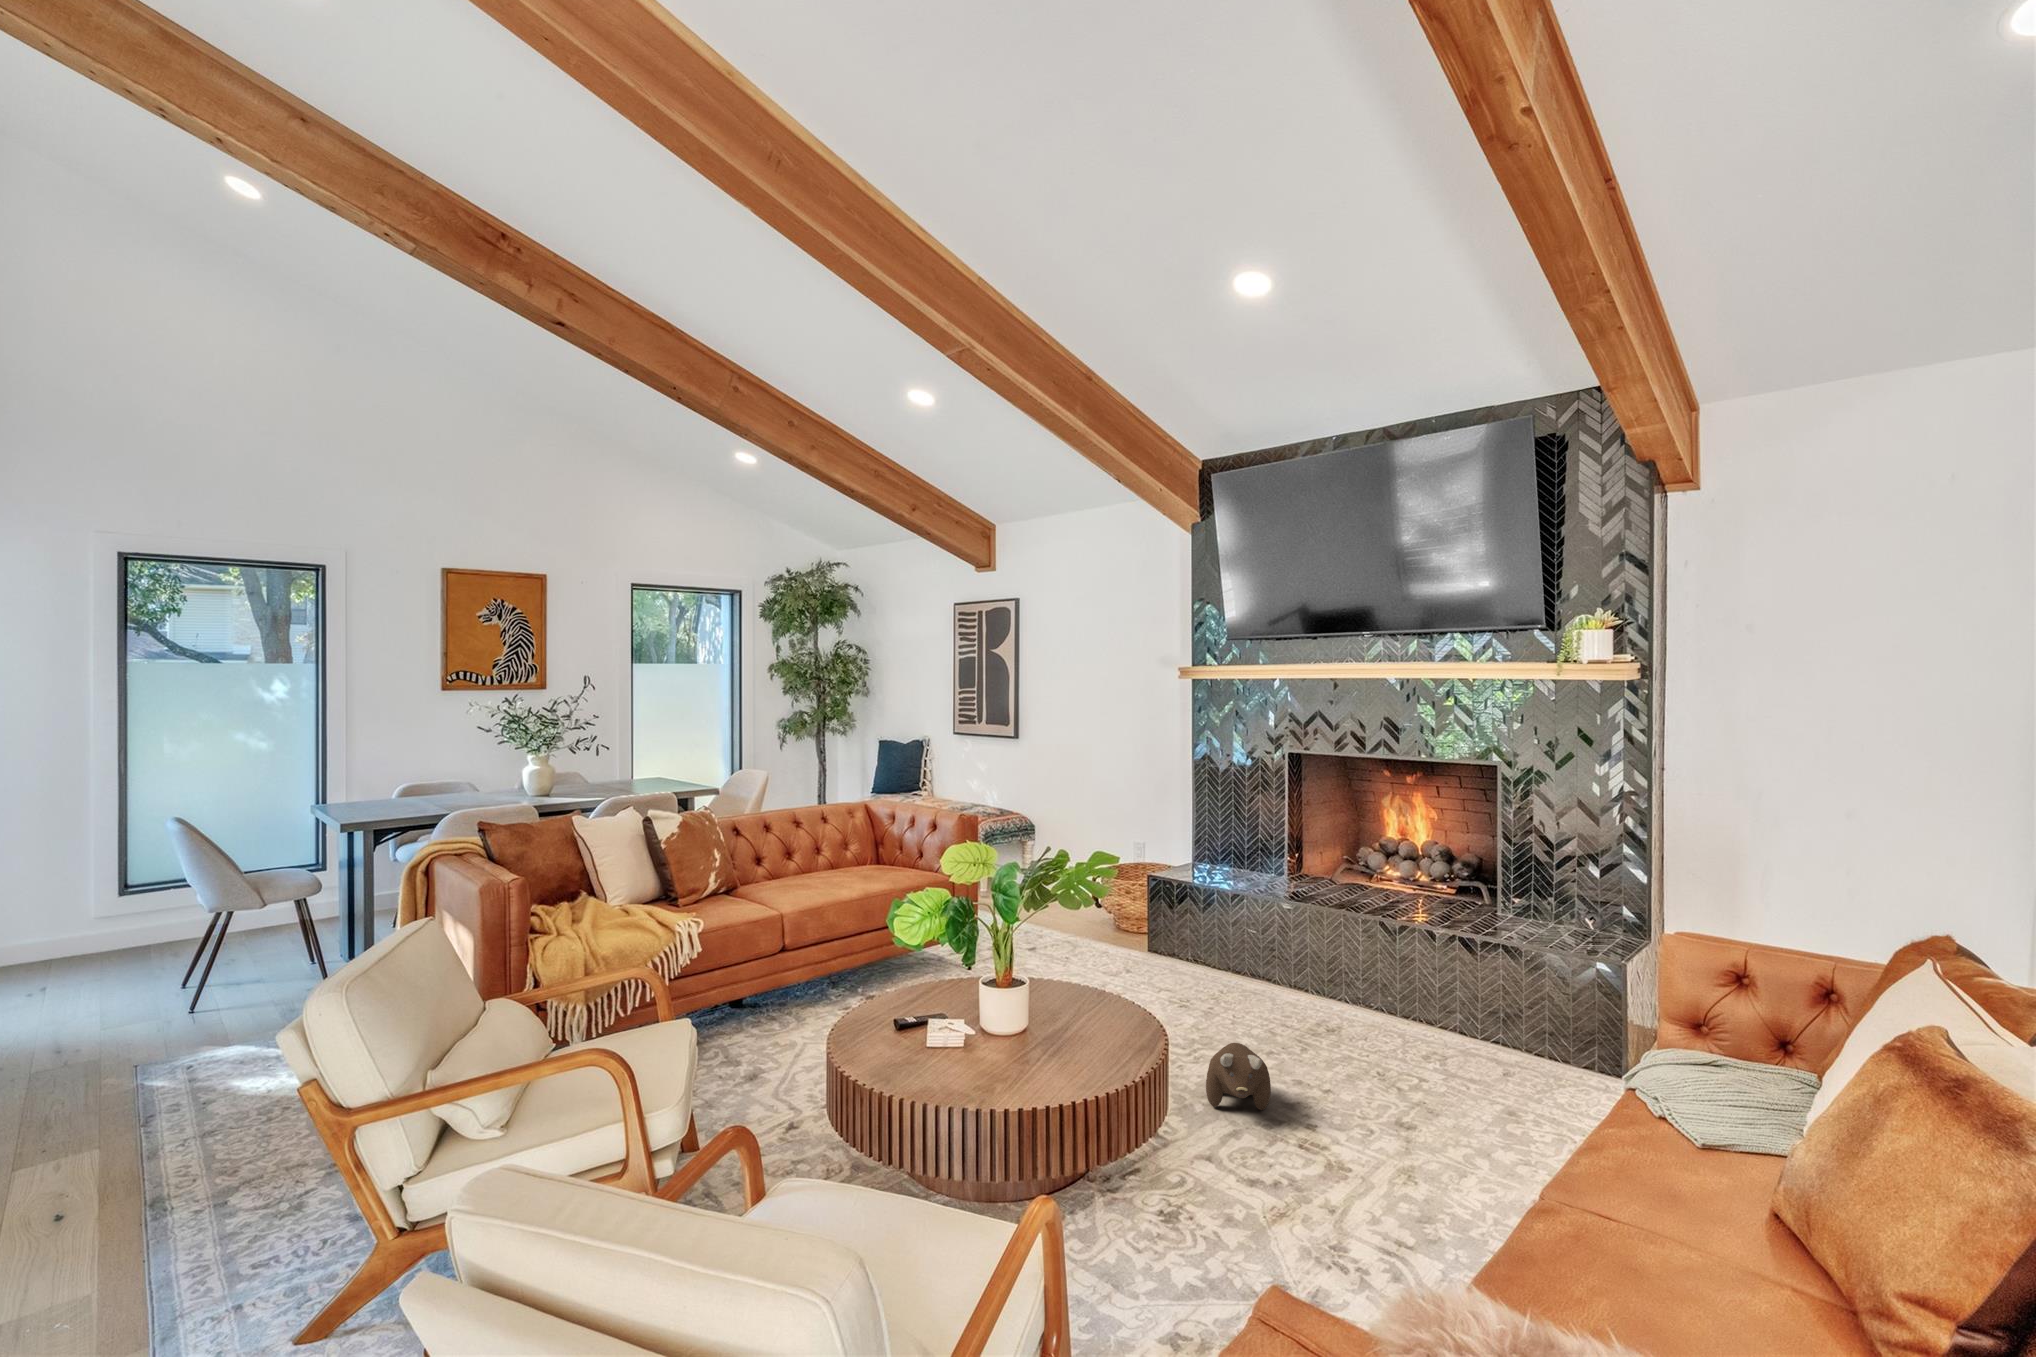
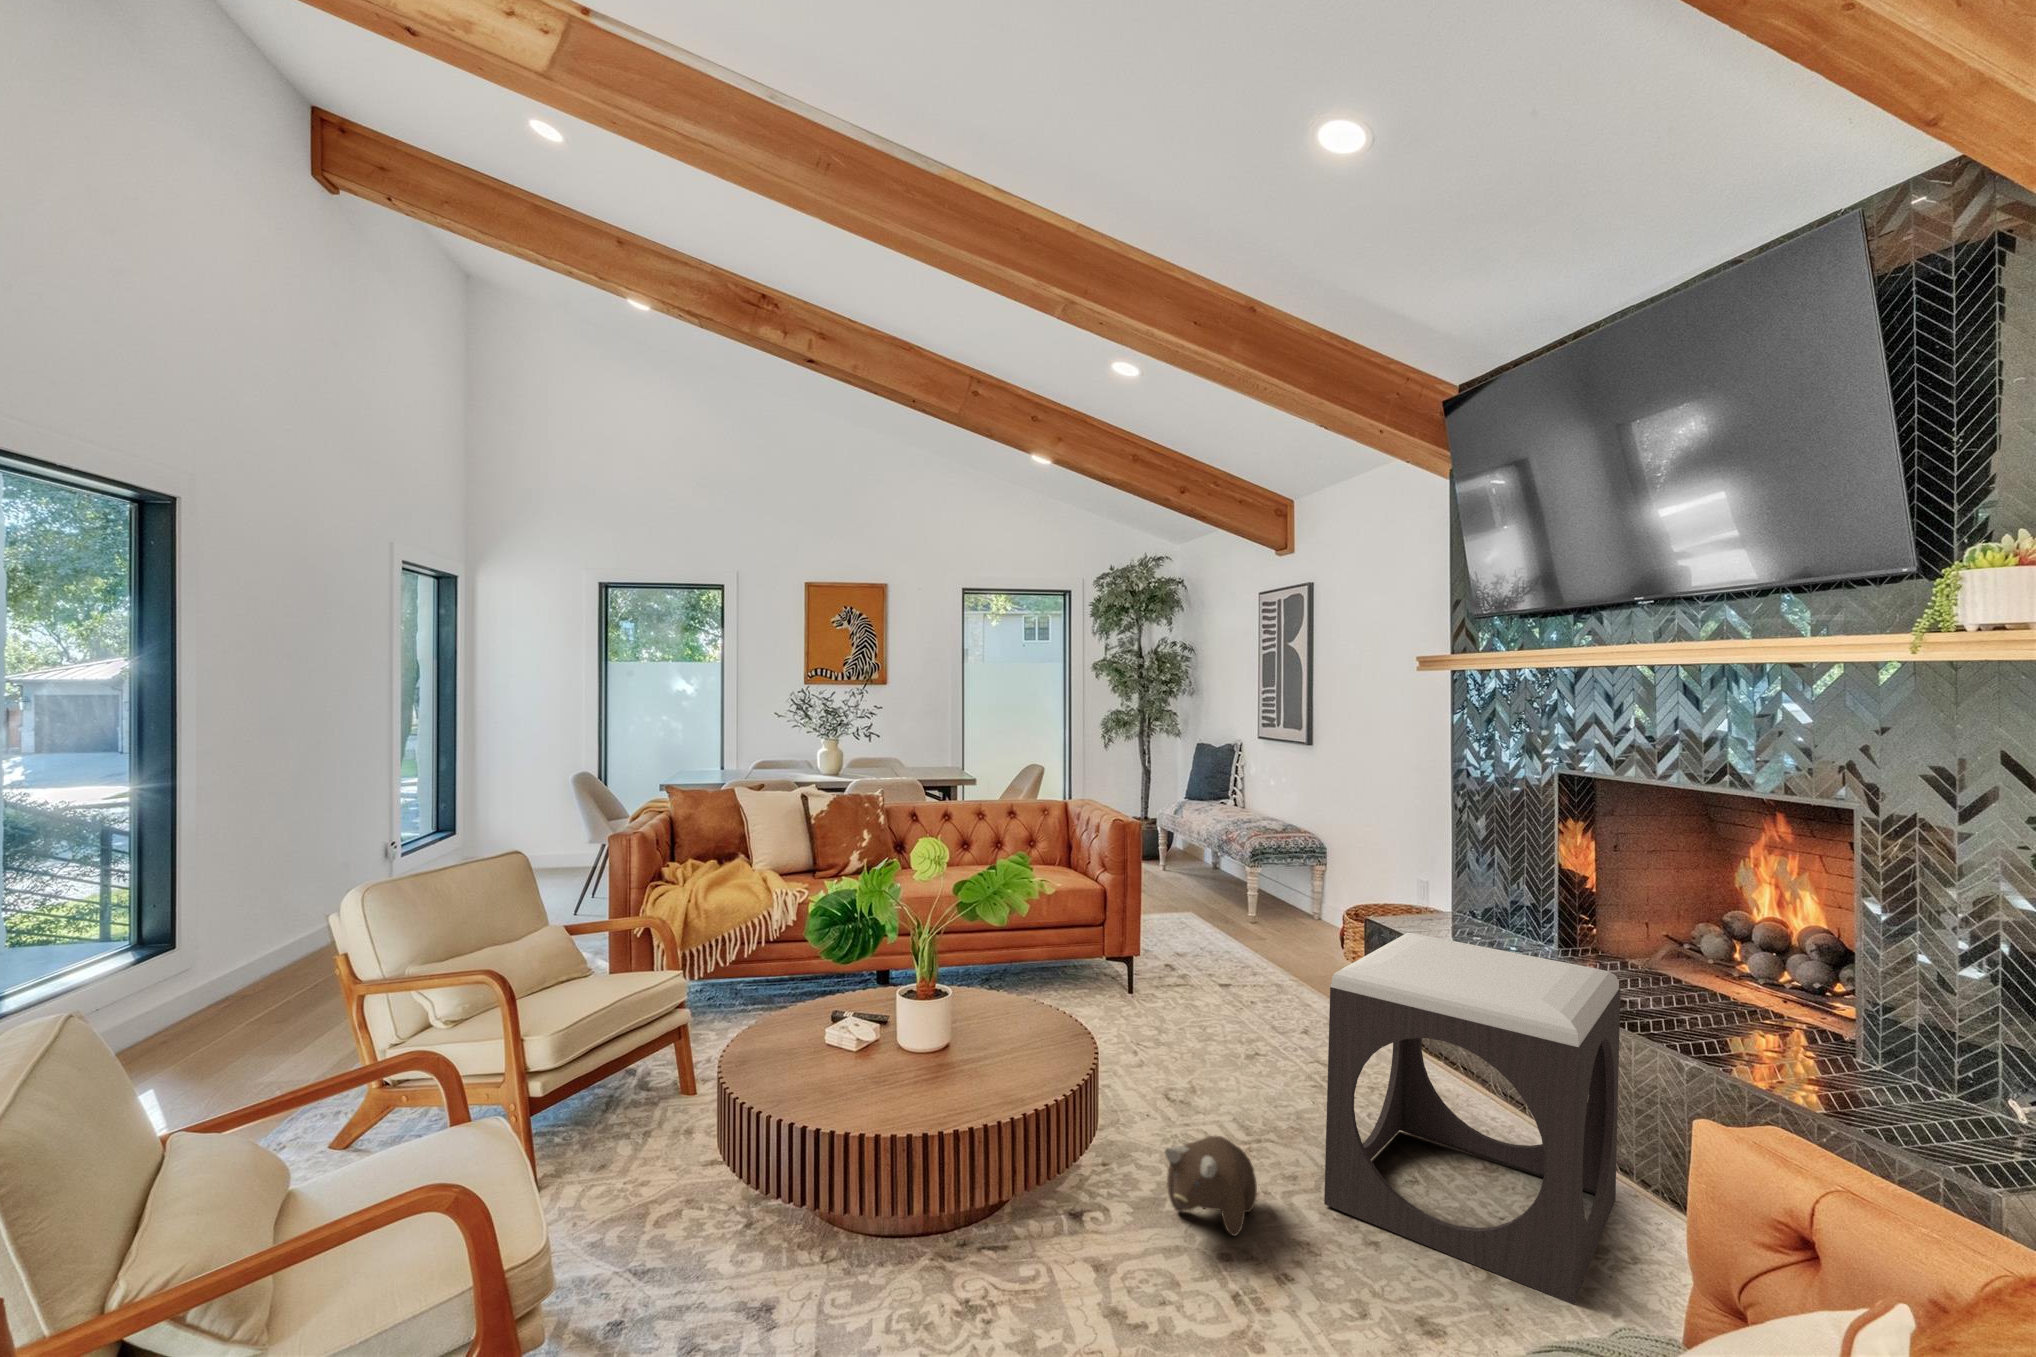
footstool: none [1269,876,1456,1090] -> present [1324,933,1621,1304]

